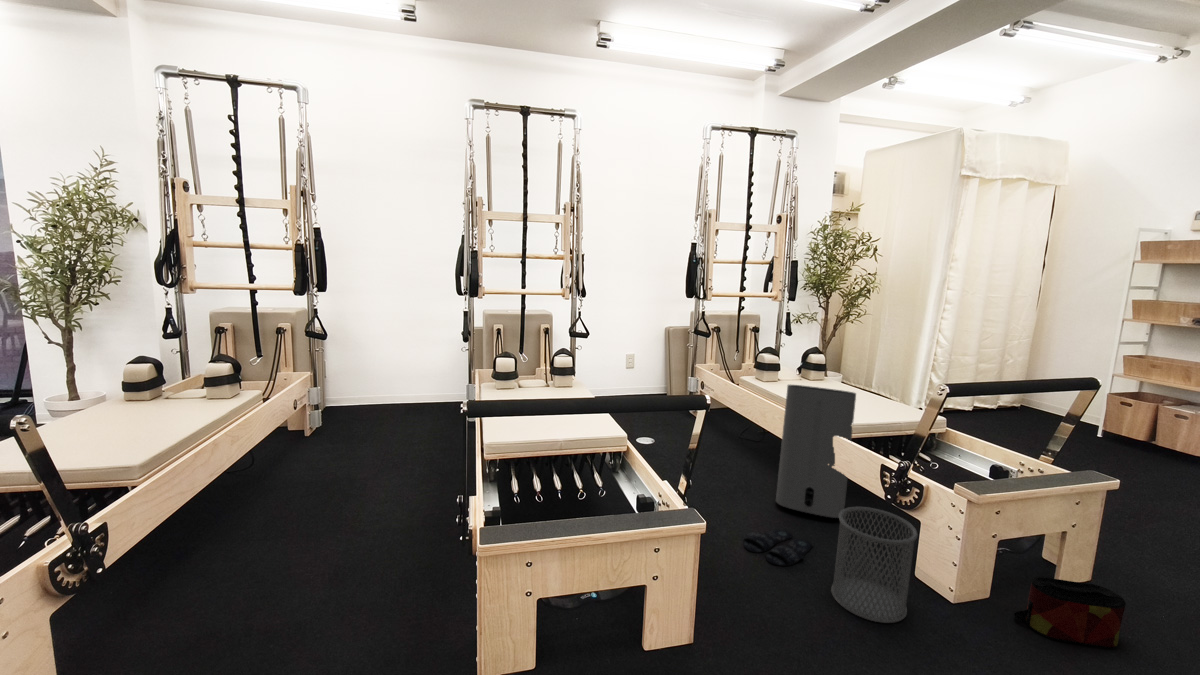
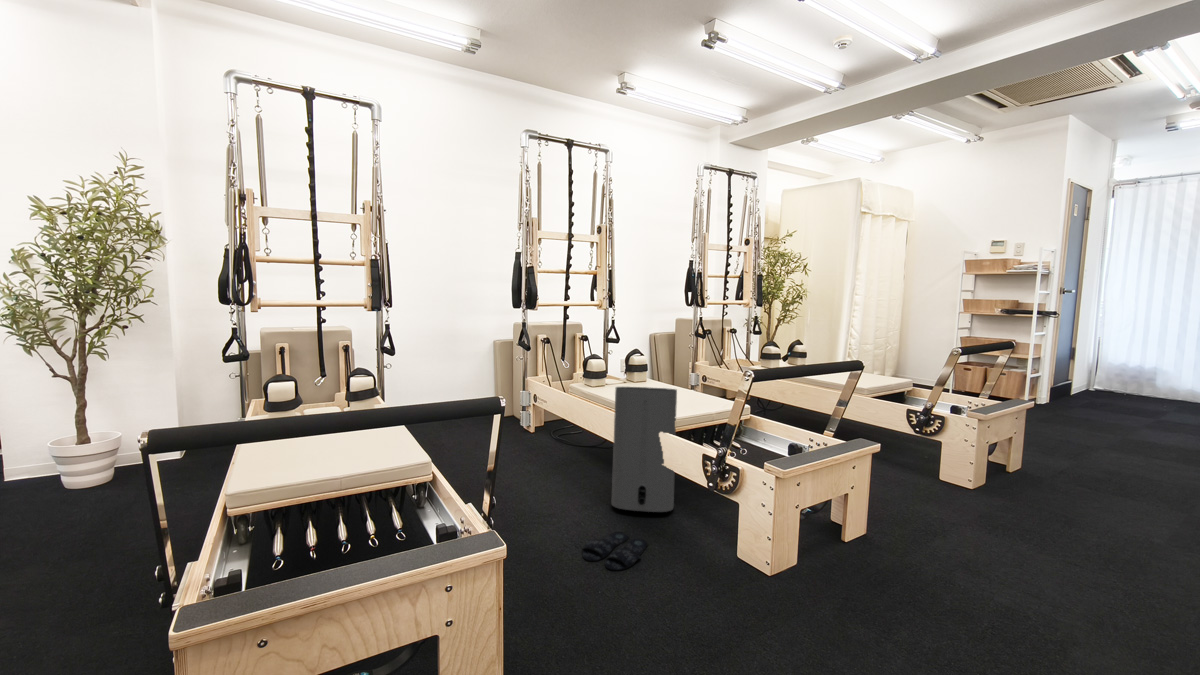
wastebasket: present [831,507,918,623] -> none [667,497,738,609]
bag: present [1014,577,1126,649] -> none [817,535,894,591]

